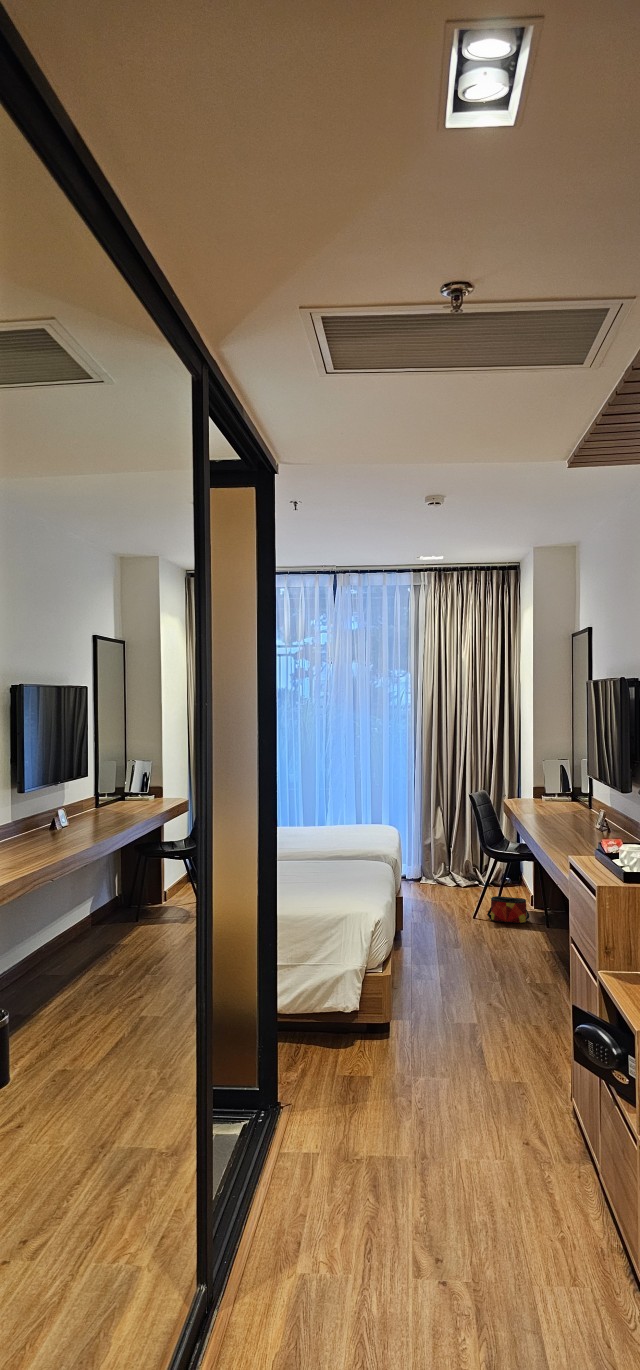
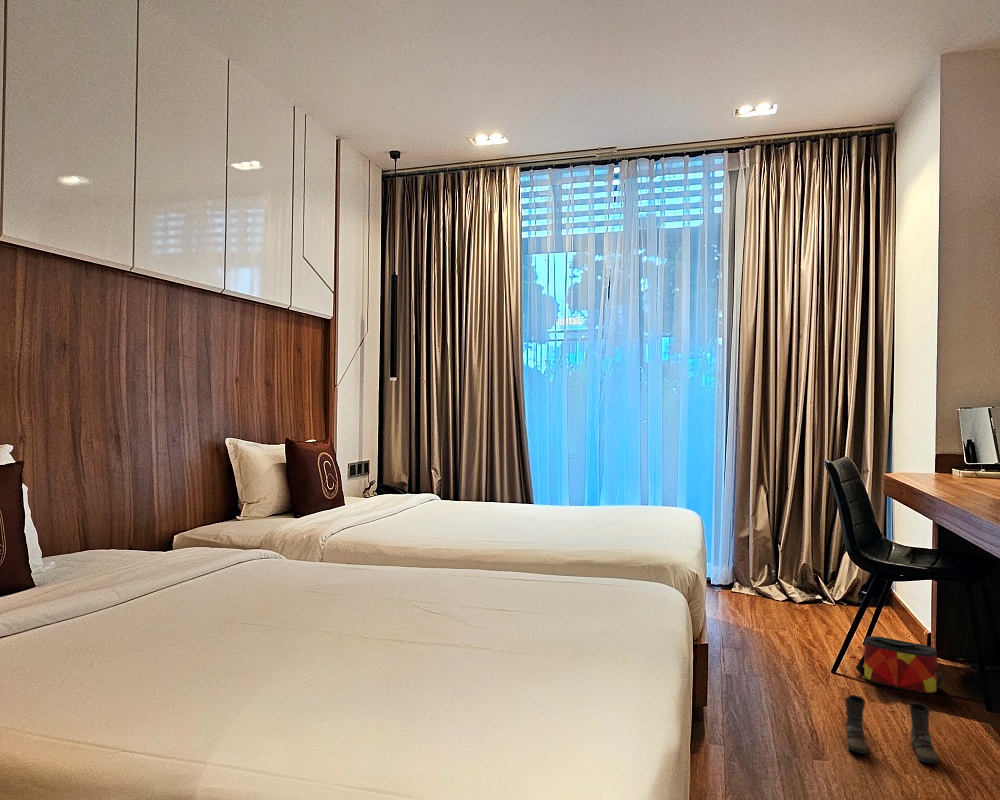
boots: none [474,921,513,947] -> present [846,695,937,763]

